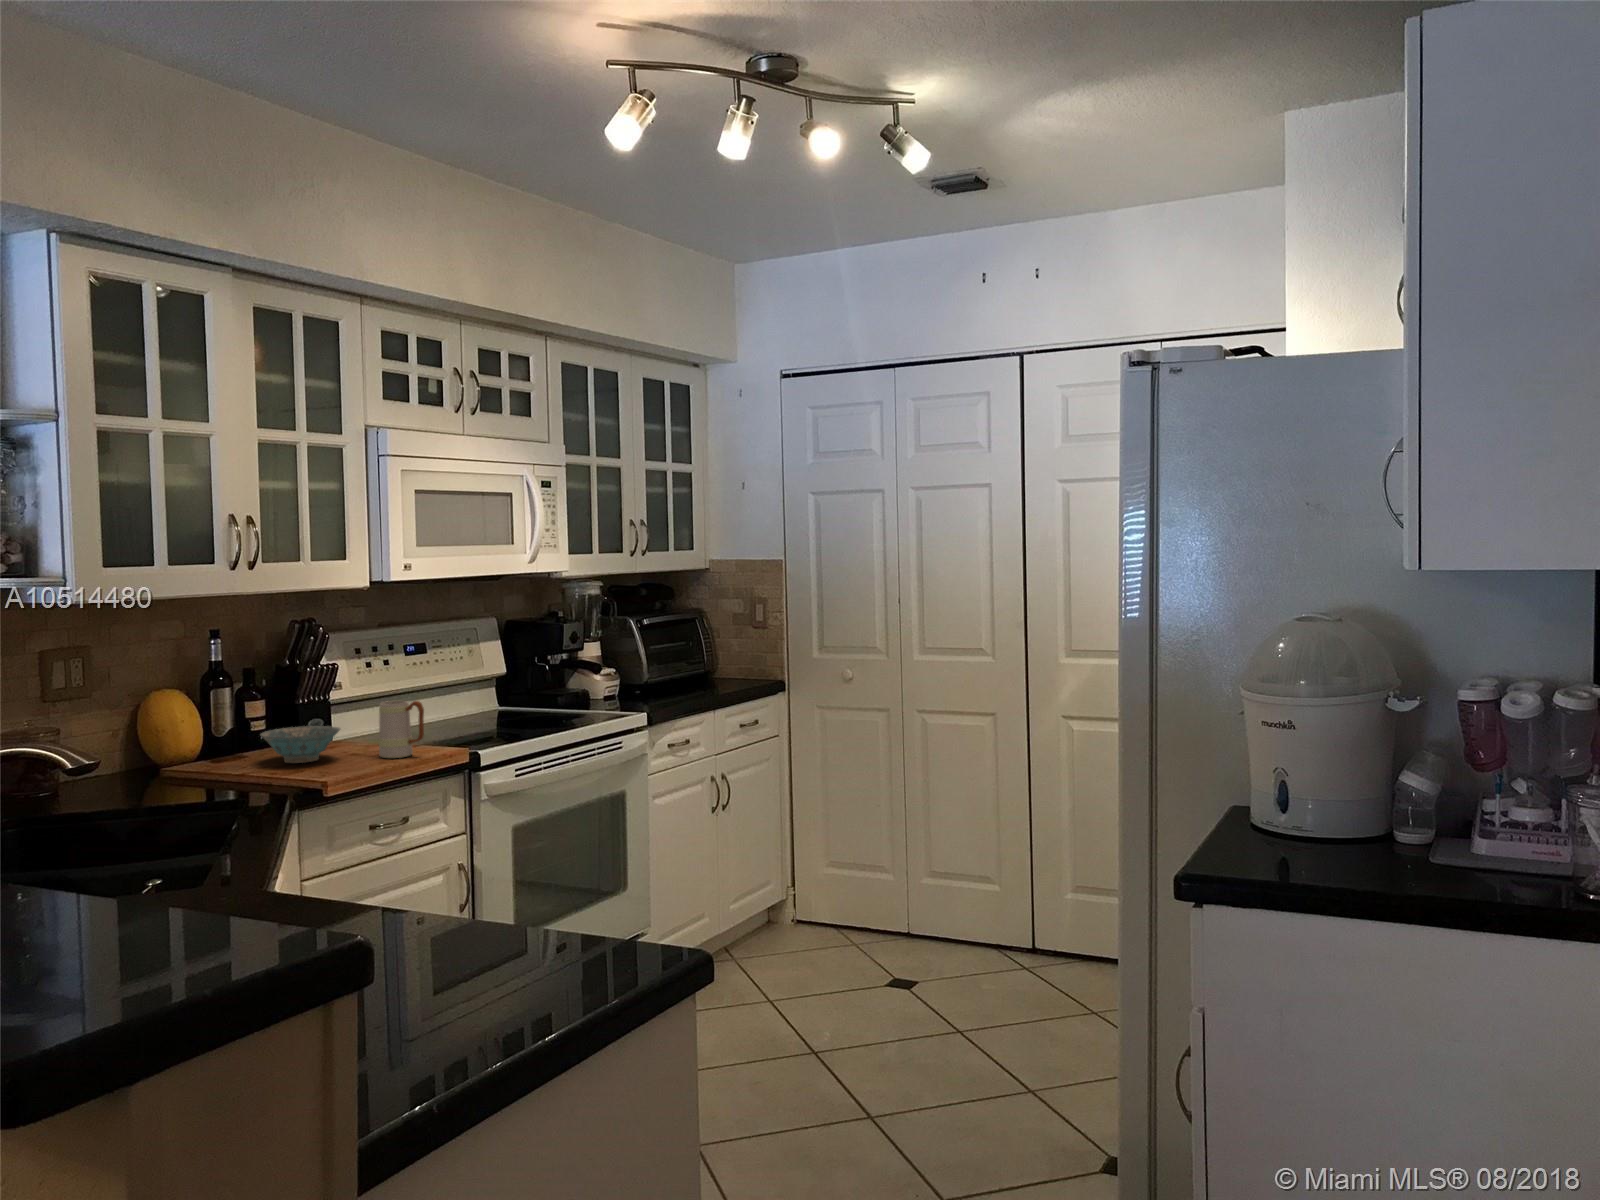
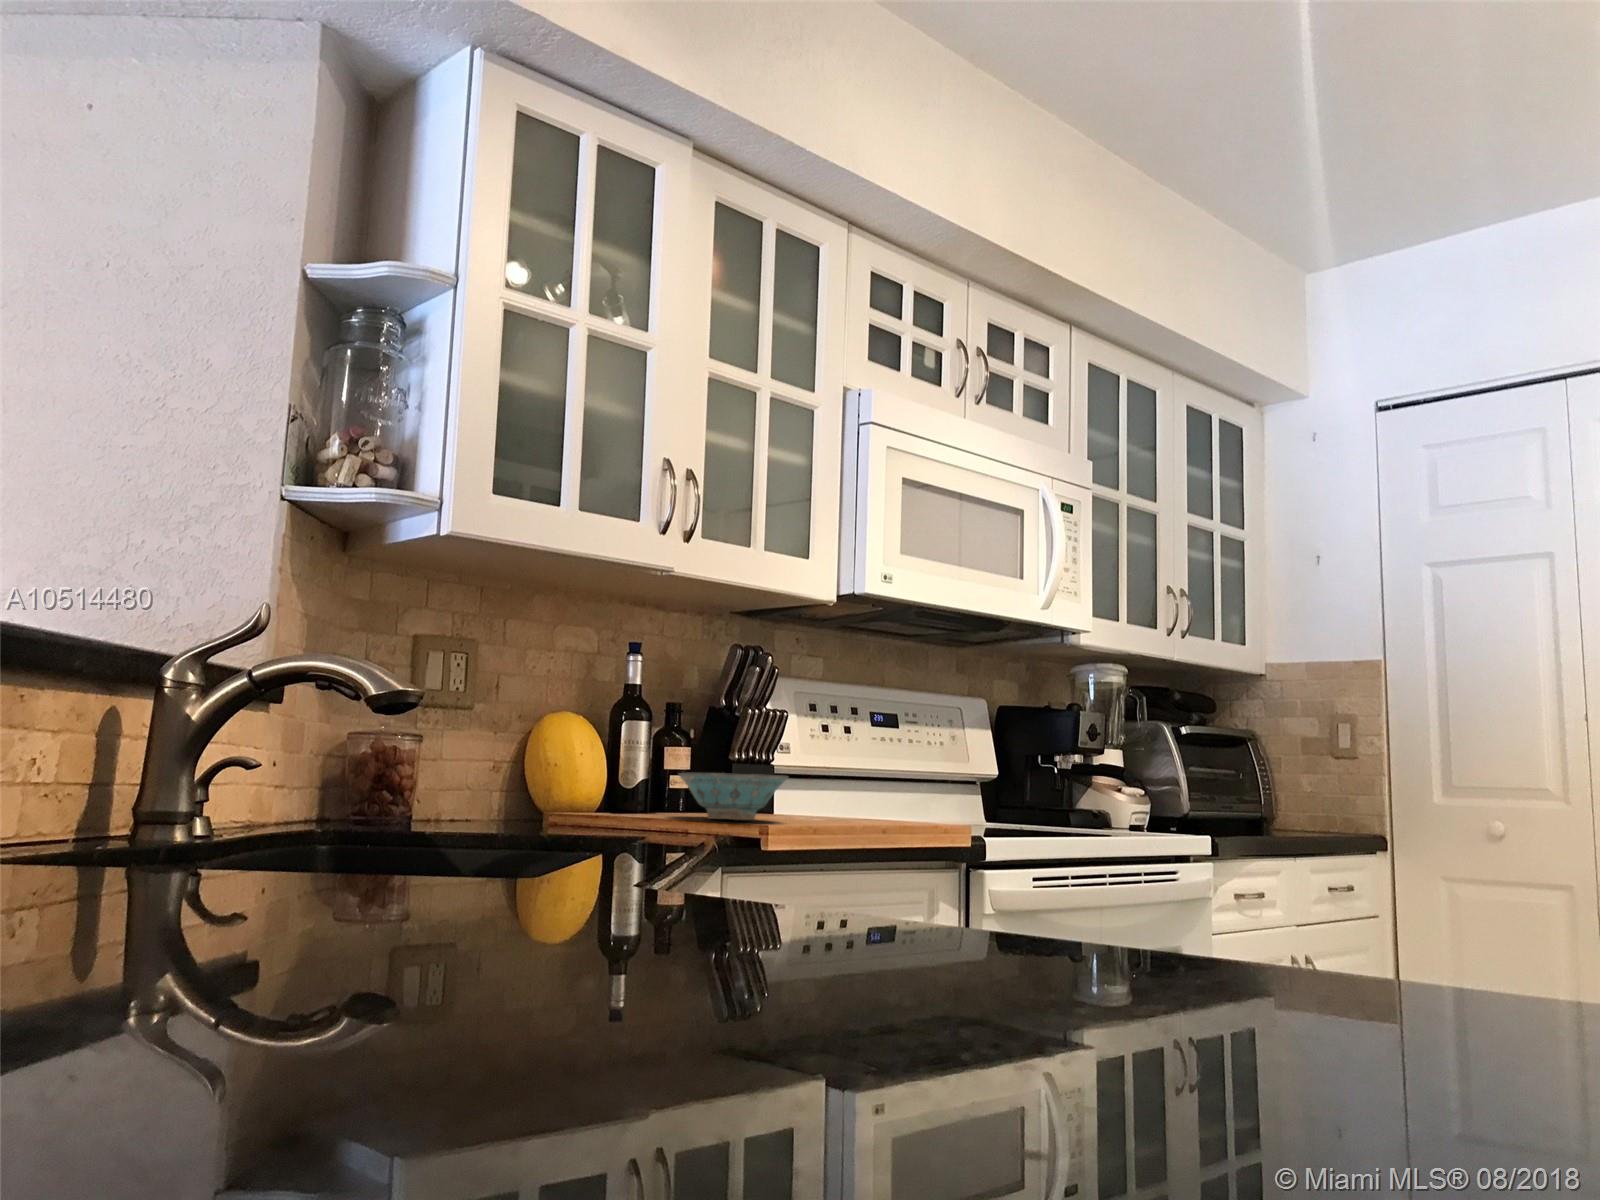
mug: present [378,701,424,758] -> none [840,742,910,828]

